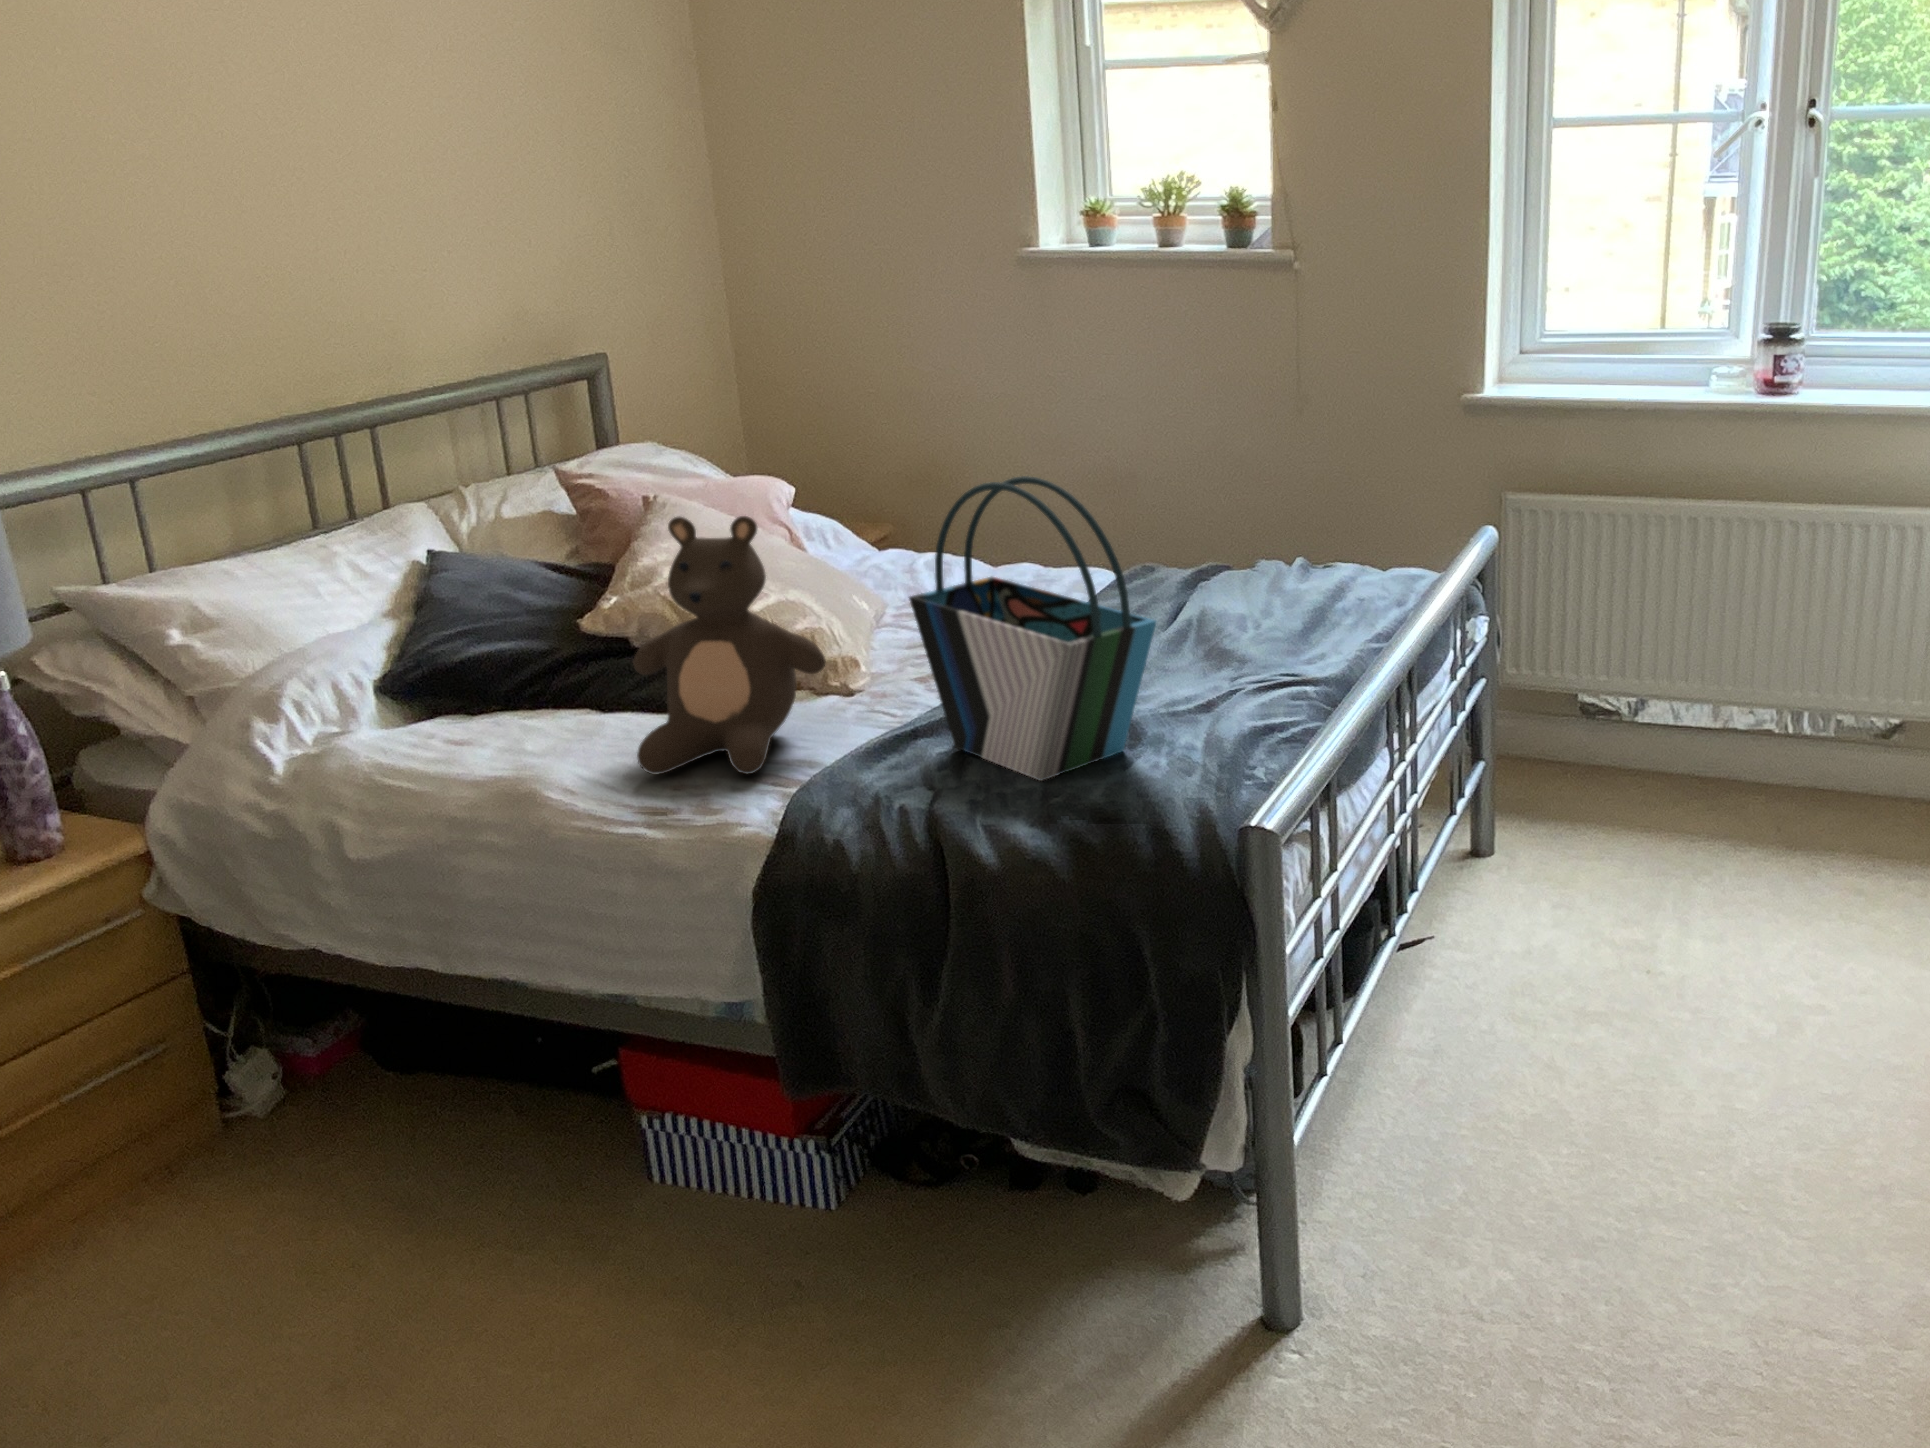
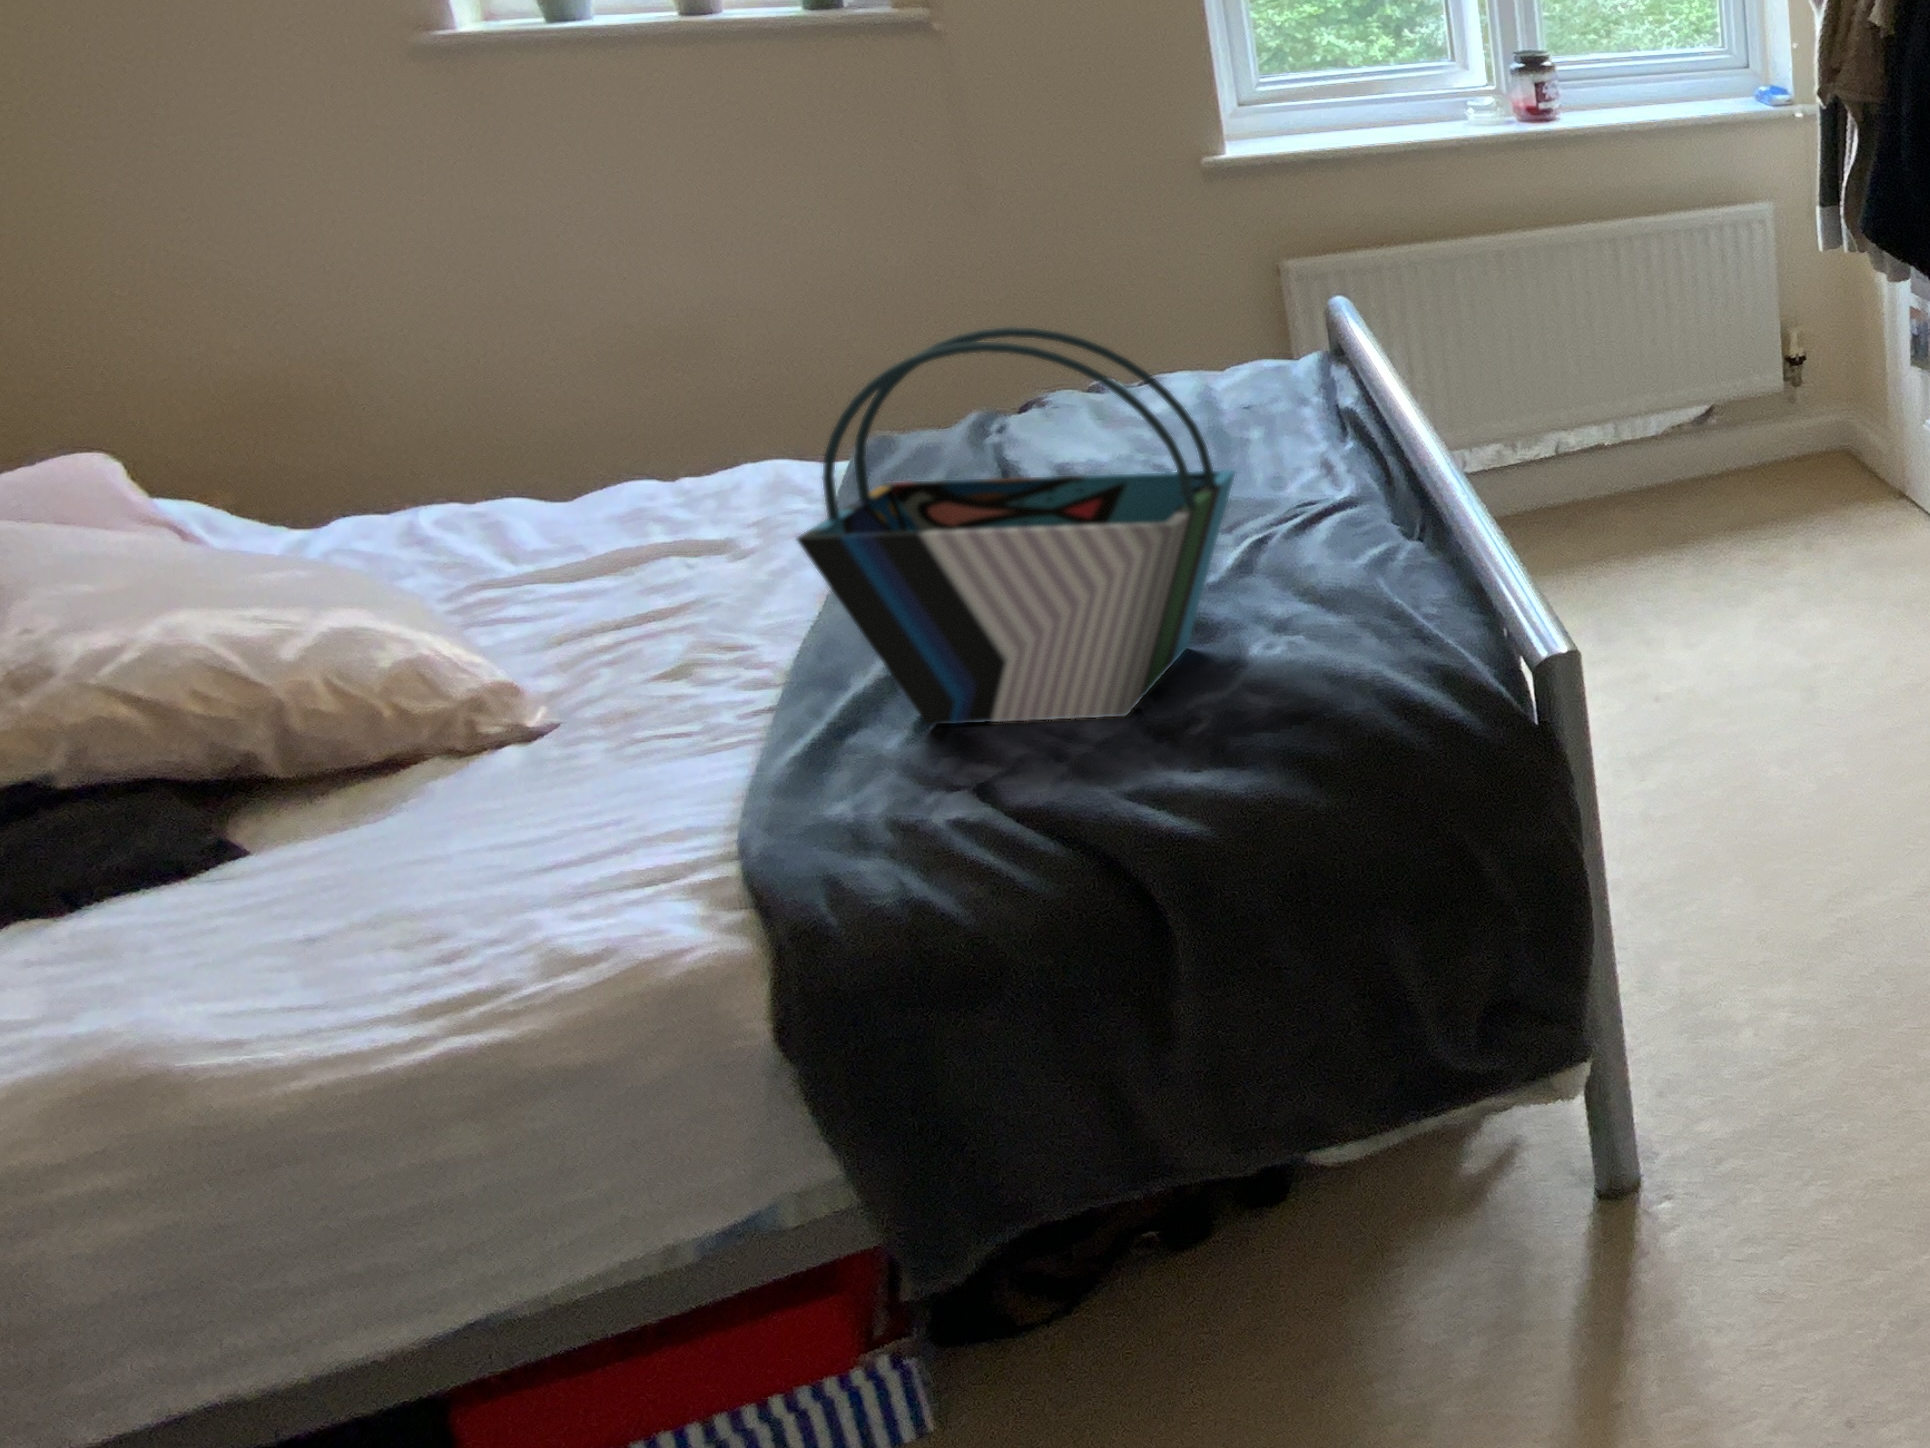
teddy bear: present [633,516,826,774] -> none [210,487,647,956]

